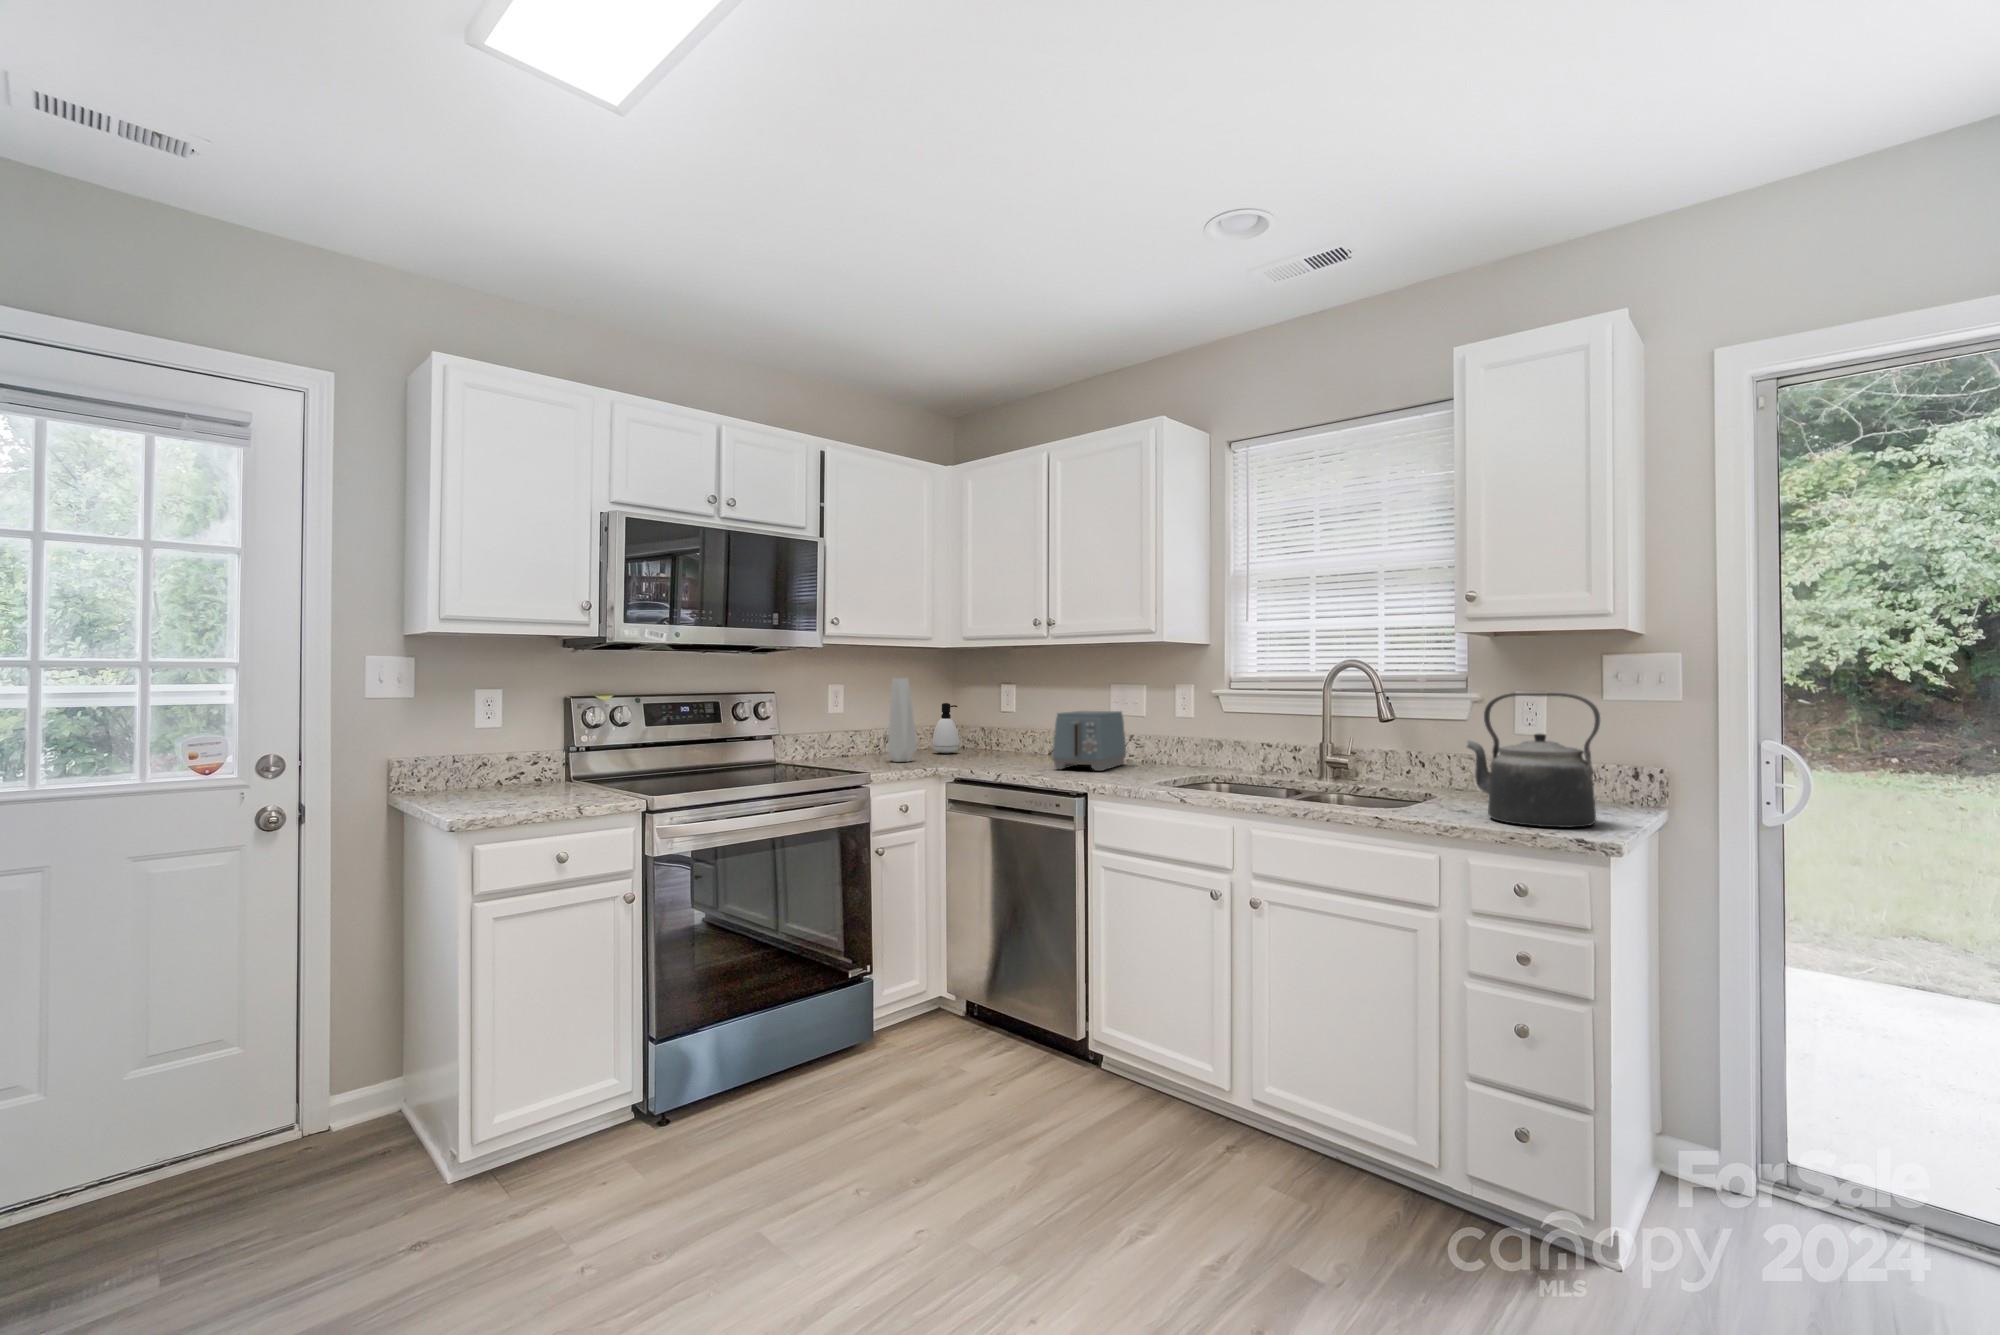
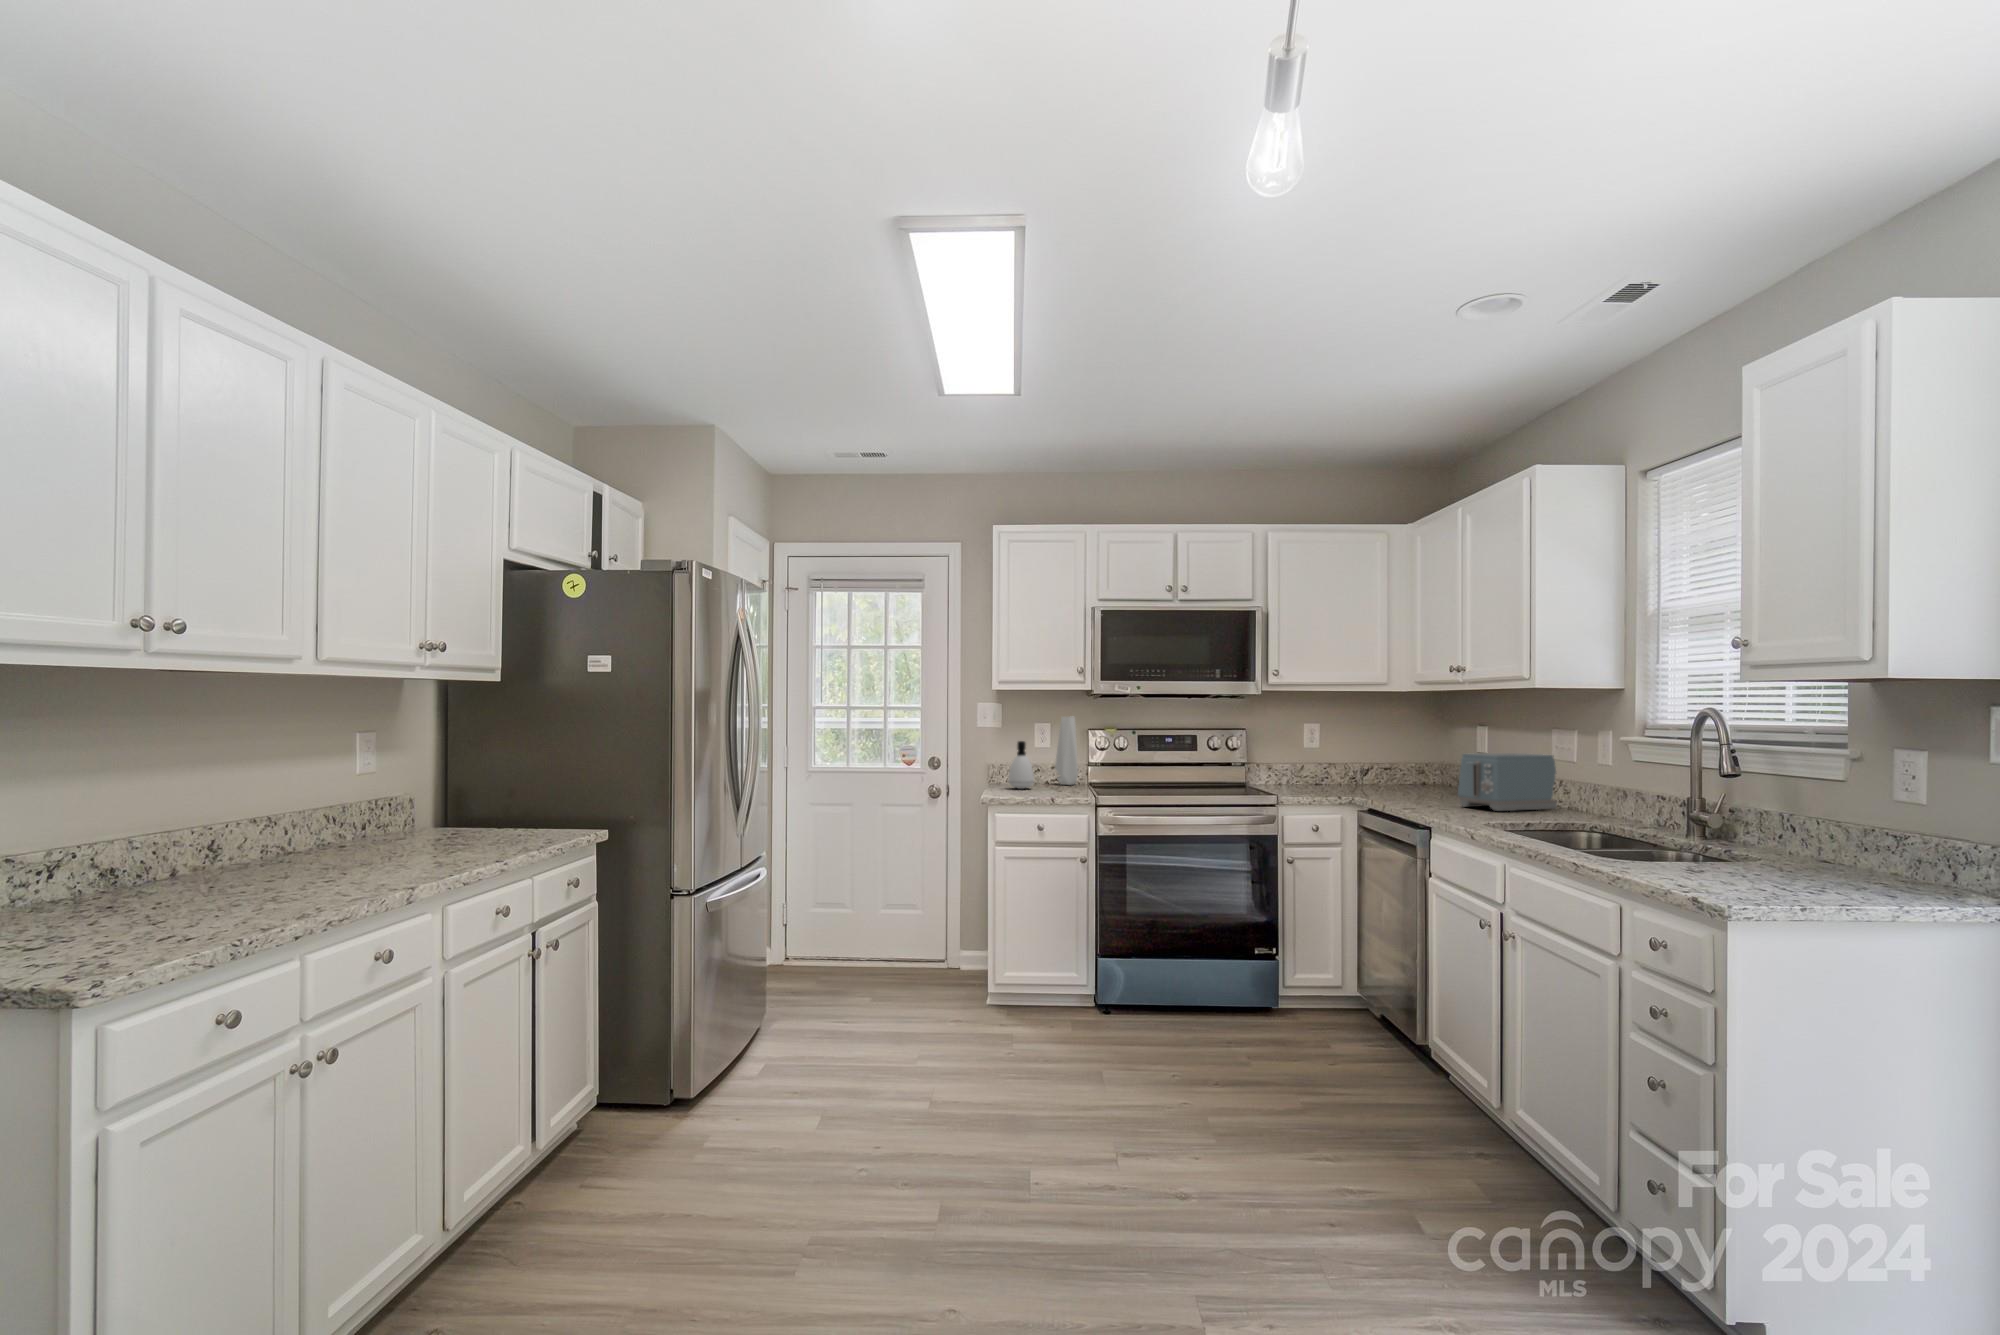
vase: present [887,678,917,762] -> present [1055,716,1078,785]
kettle: present [1467,692,1600,828] -> none [1690,750,1818,897]
soap dispenser: present [932,703,959,753] -> present [1009,741,1034,789]

